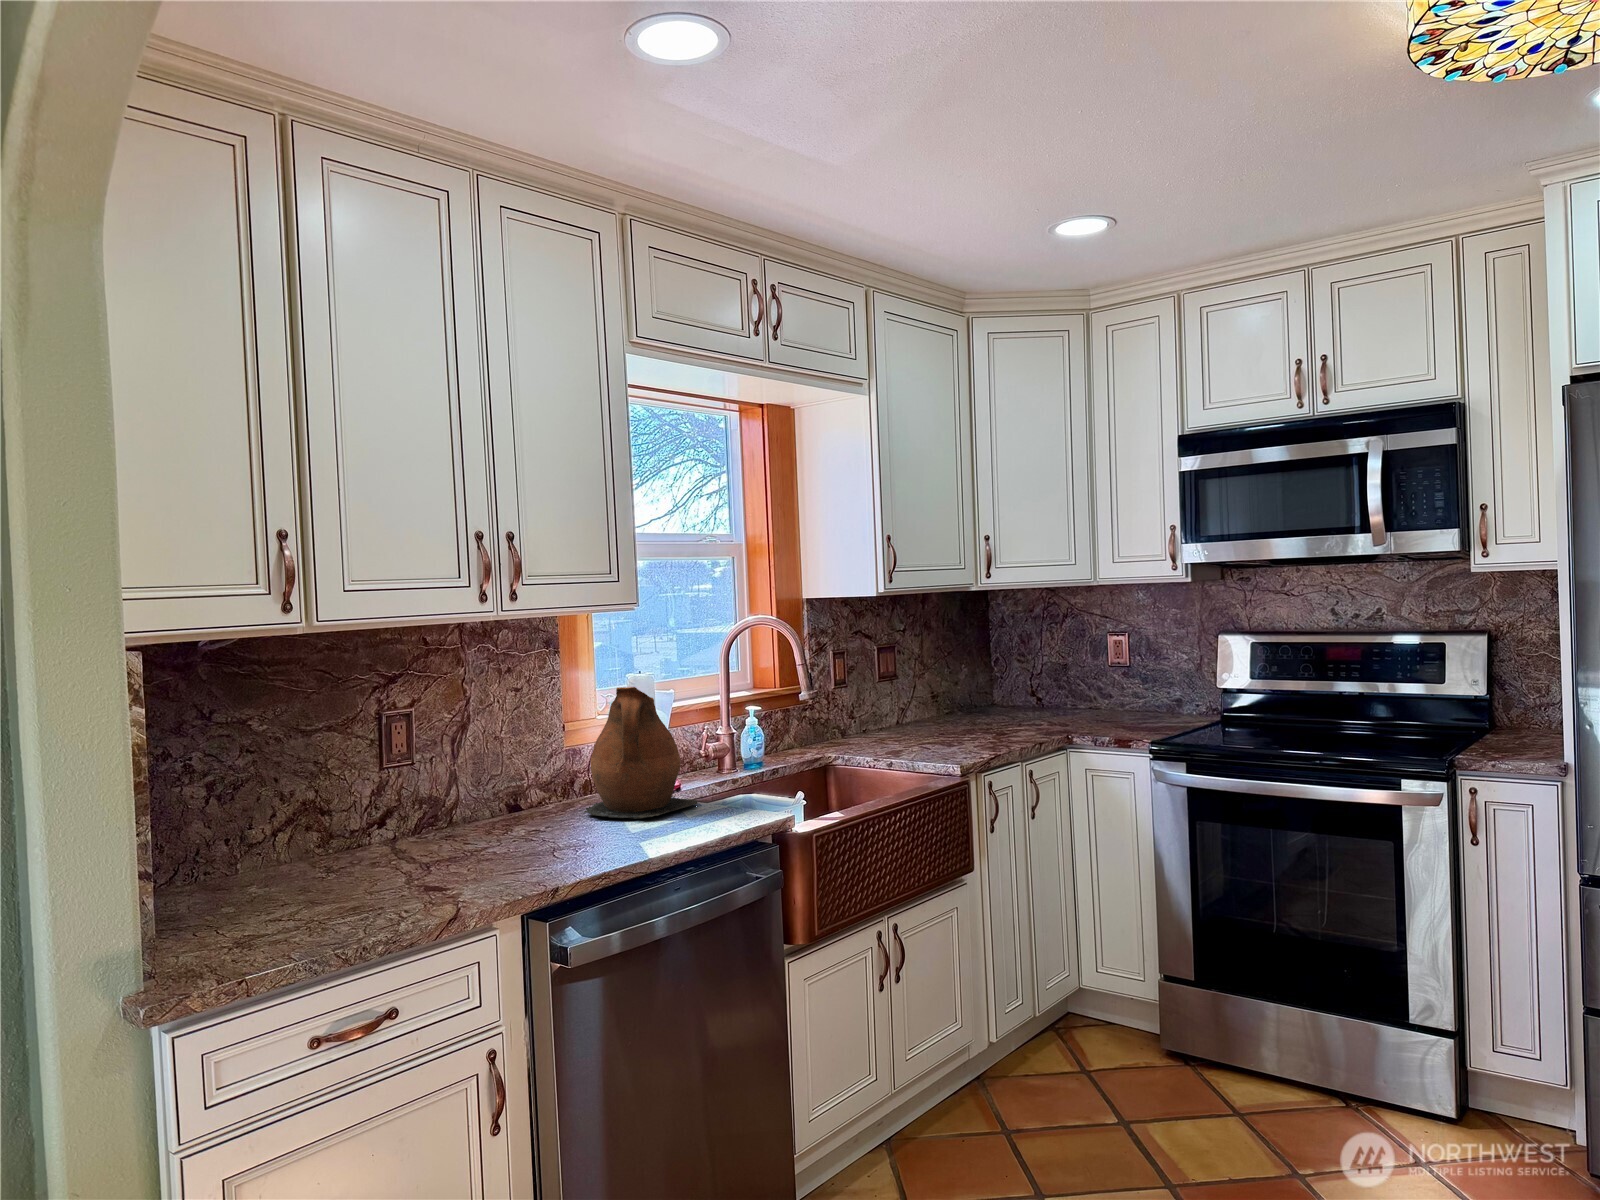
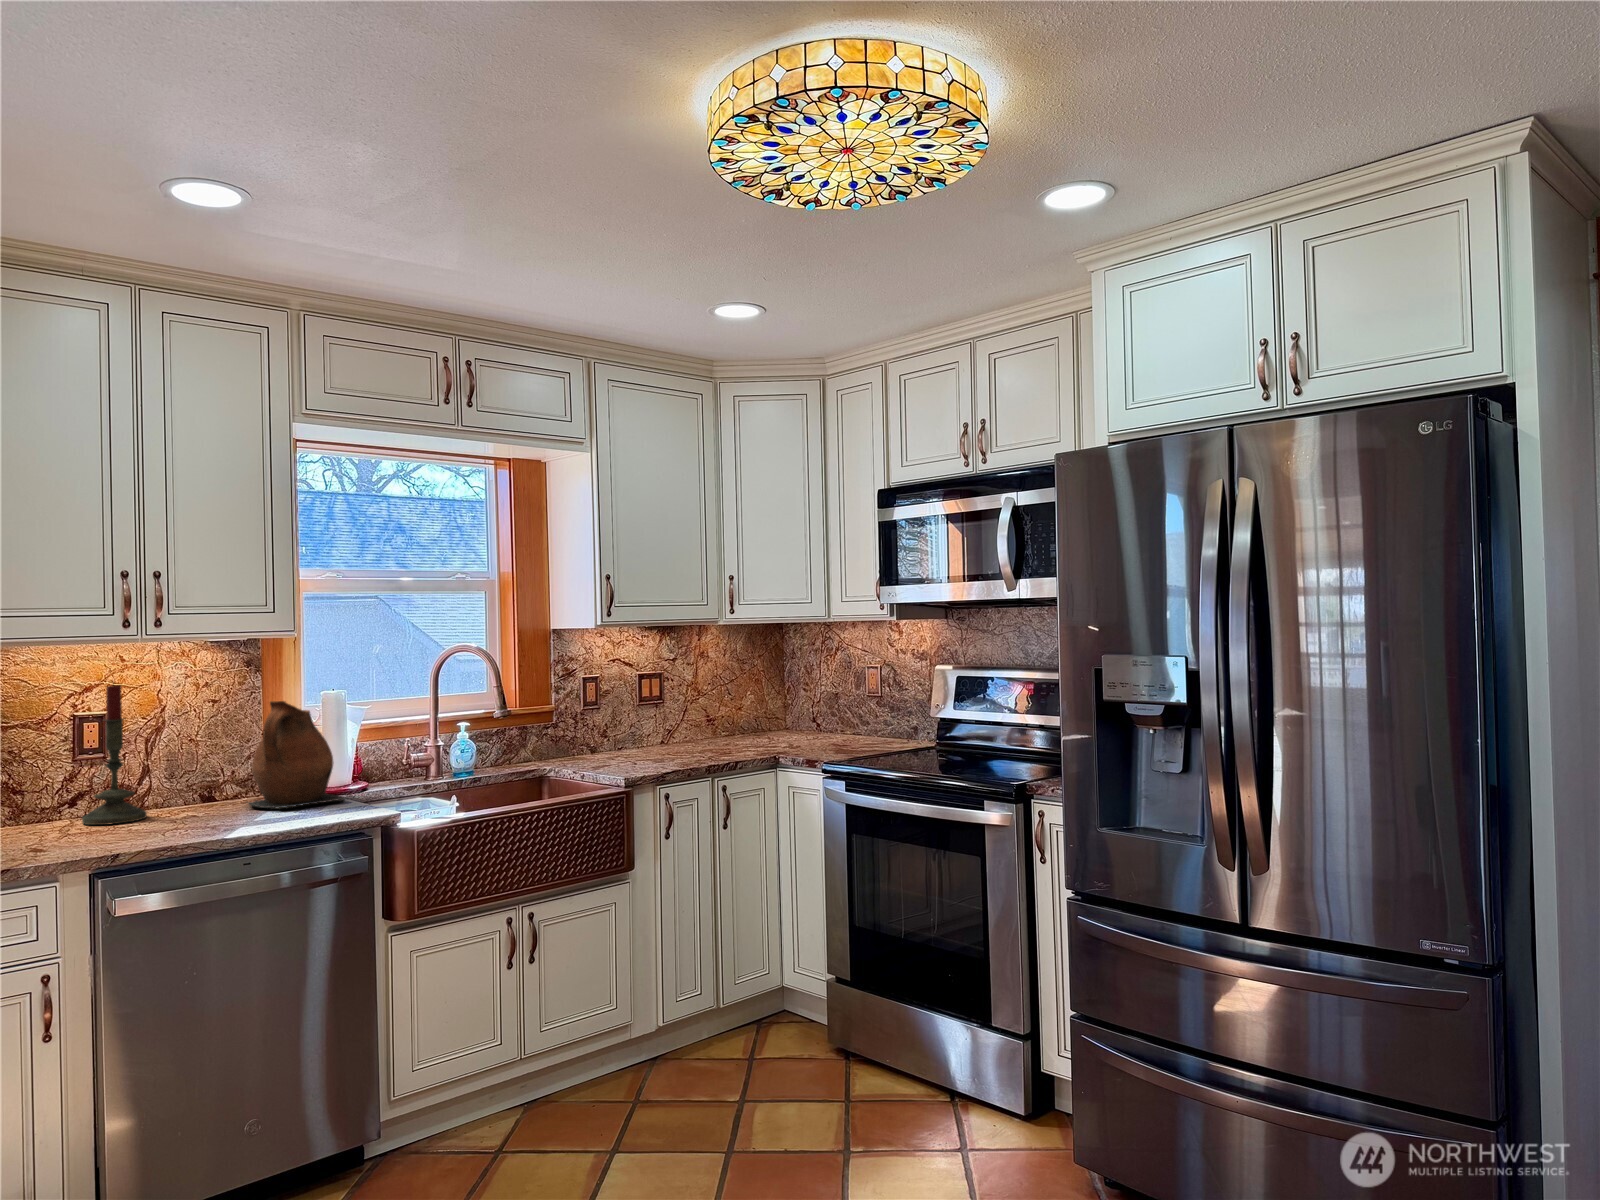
candle: none [414,668,486,850] -> present [82,685,147,825]

